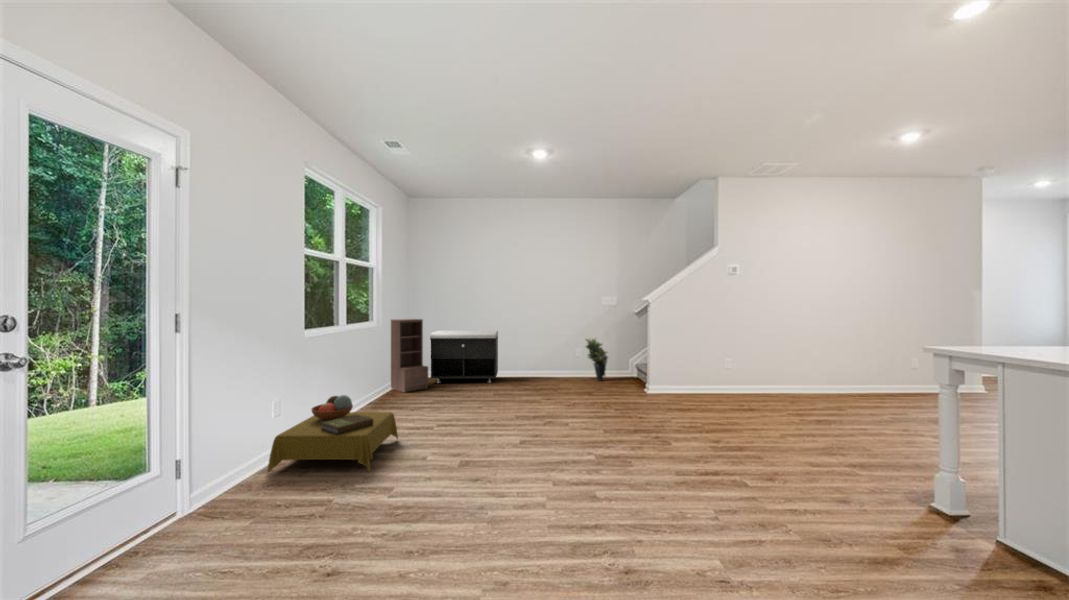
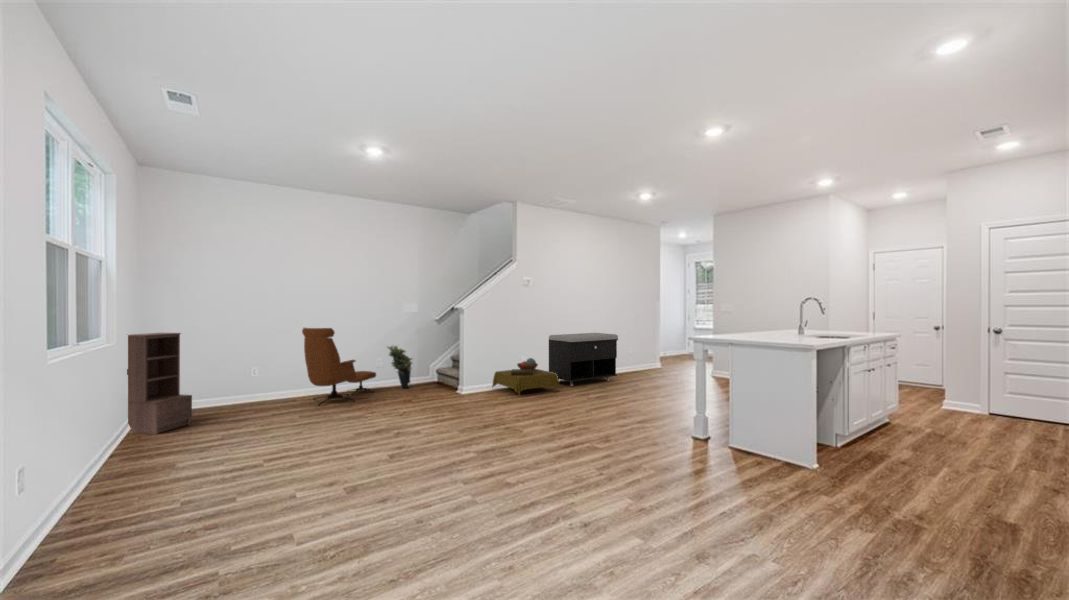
lounge chair: none [505,318,574,387] -> present [302,328,376,406]
storage bench: present [430,331,498,383] -> present [549,333,618,386]
side table: present [267,395,398,472] -> present [492,358,560,396]

